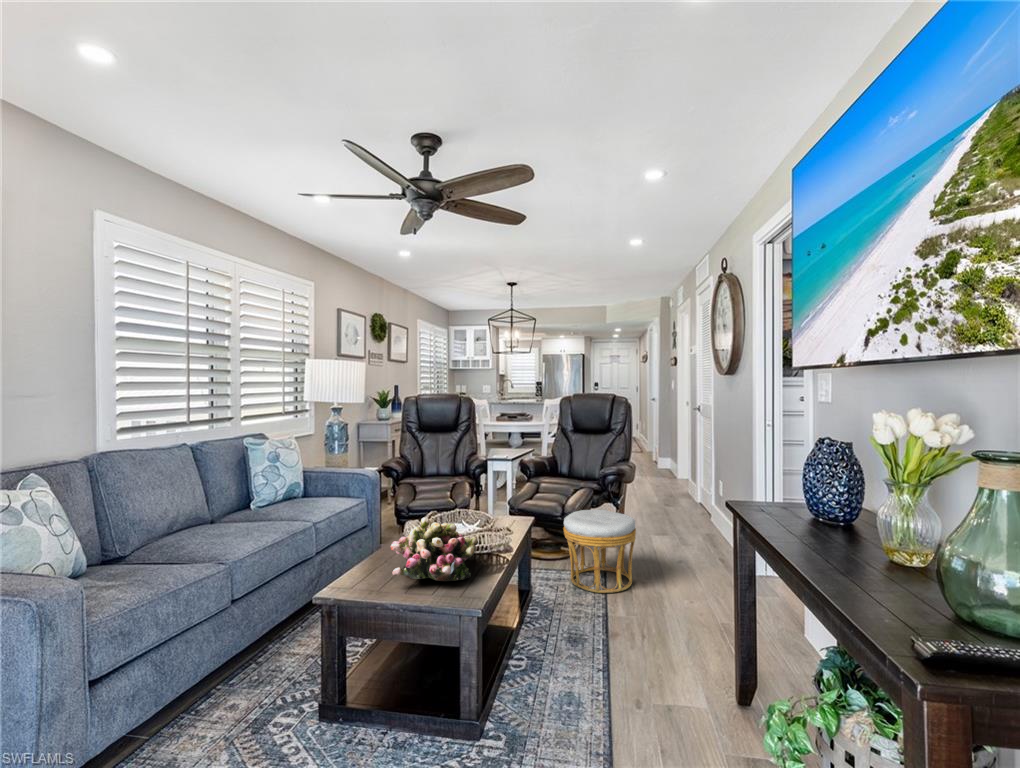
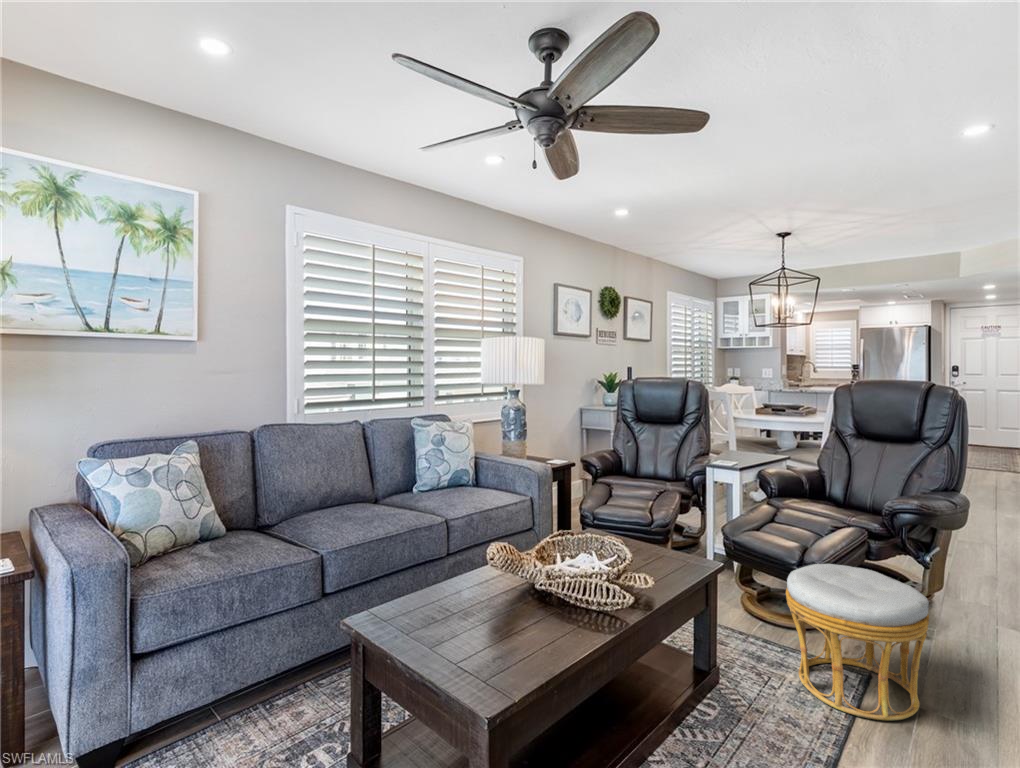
flower arrangement: present [391,517,478,581] -> none [414,543,550,649]

